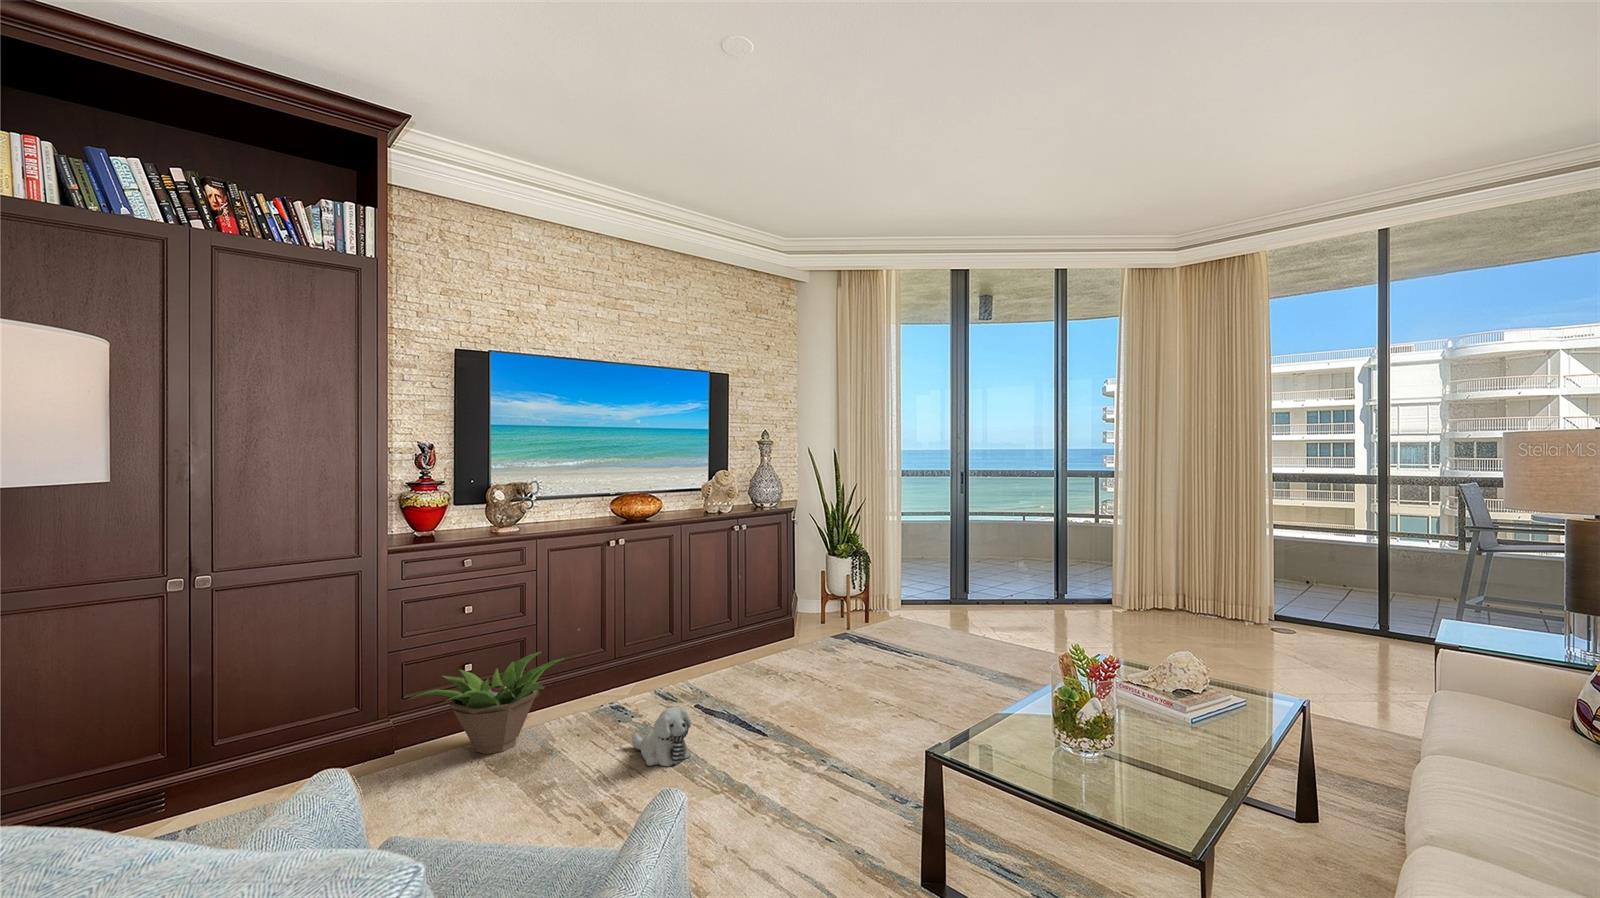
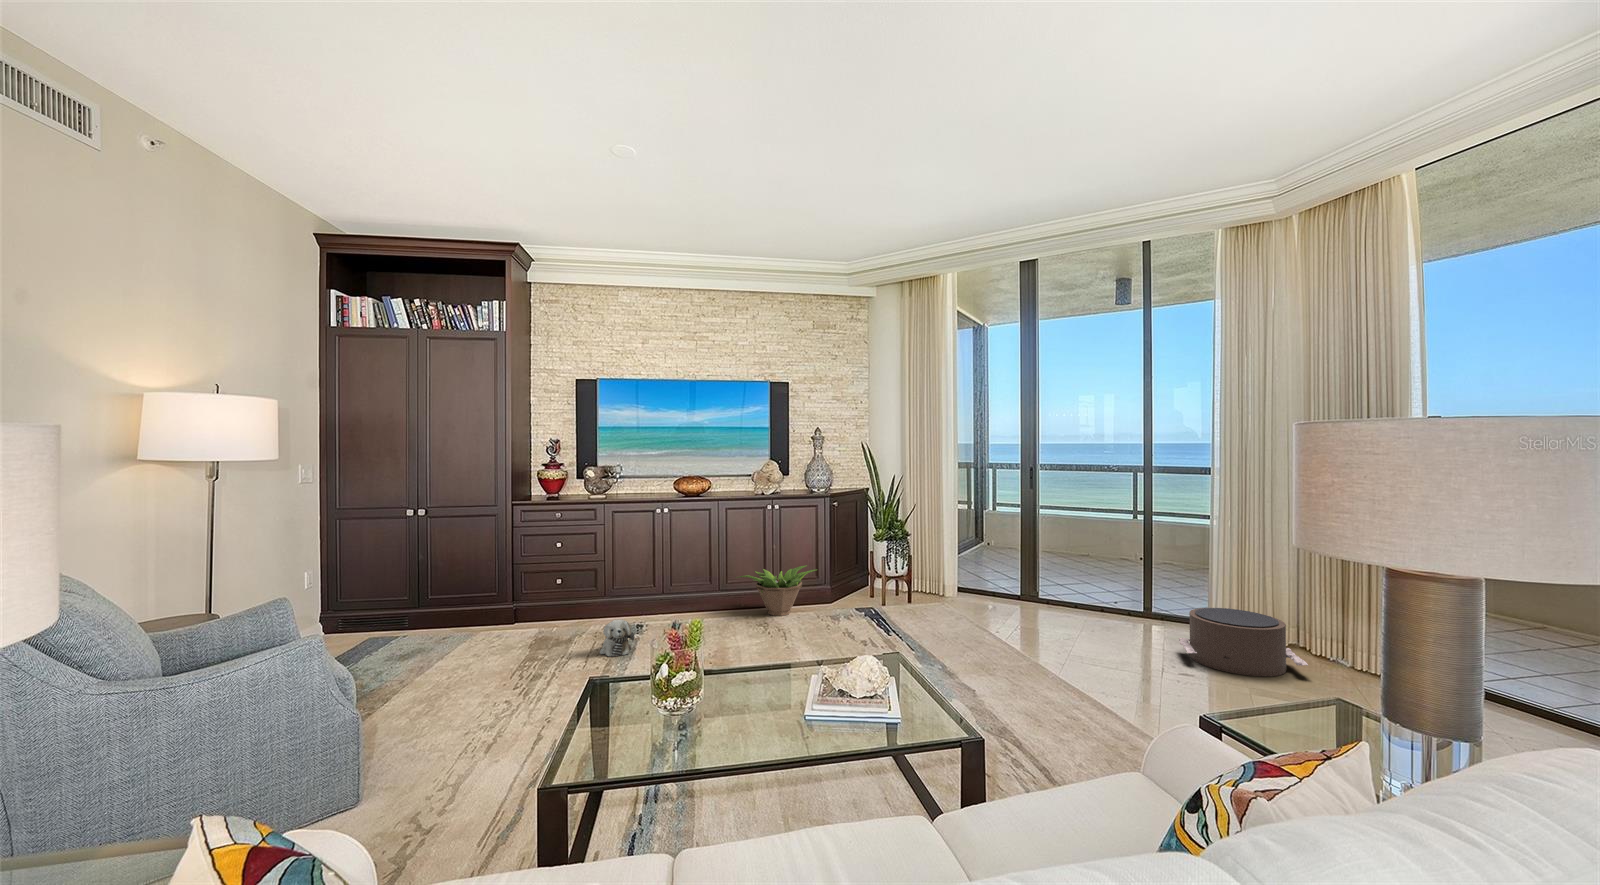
pouf: none [1159,589,1265,643] -> present [1179,608,1308,676]
decorative plant: present [407,651,565,754] -> present [736,565,817,616]

